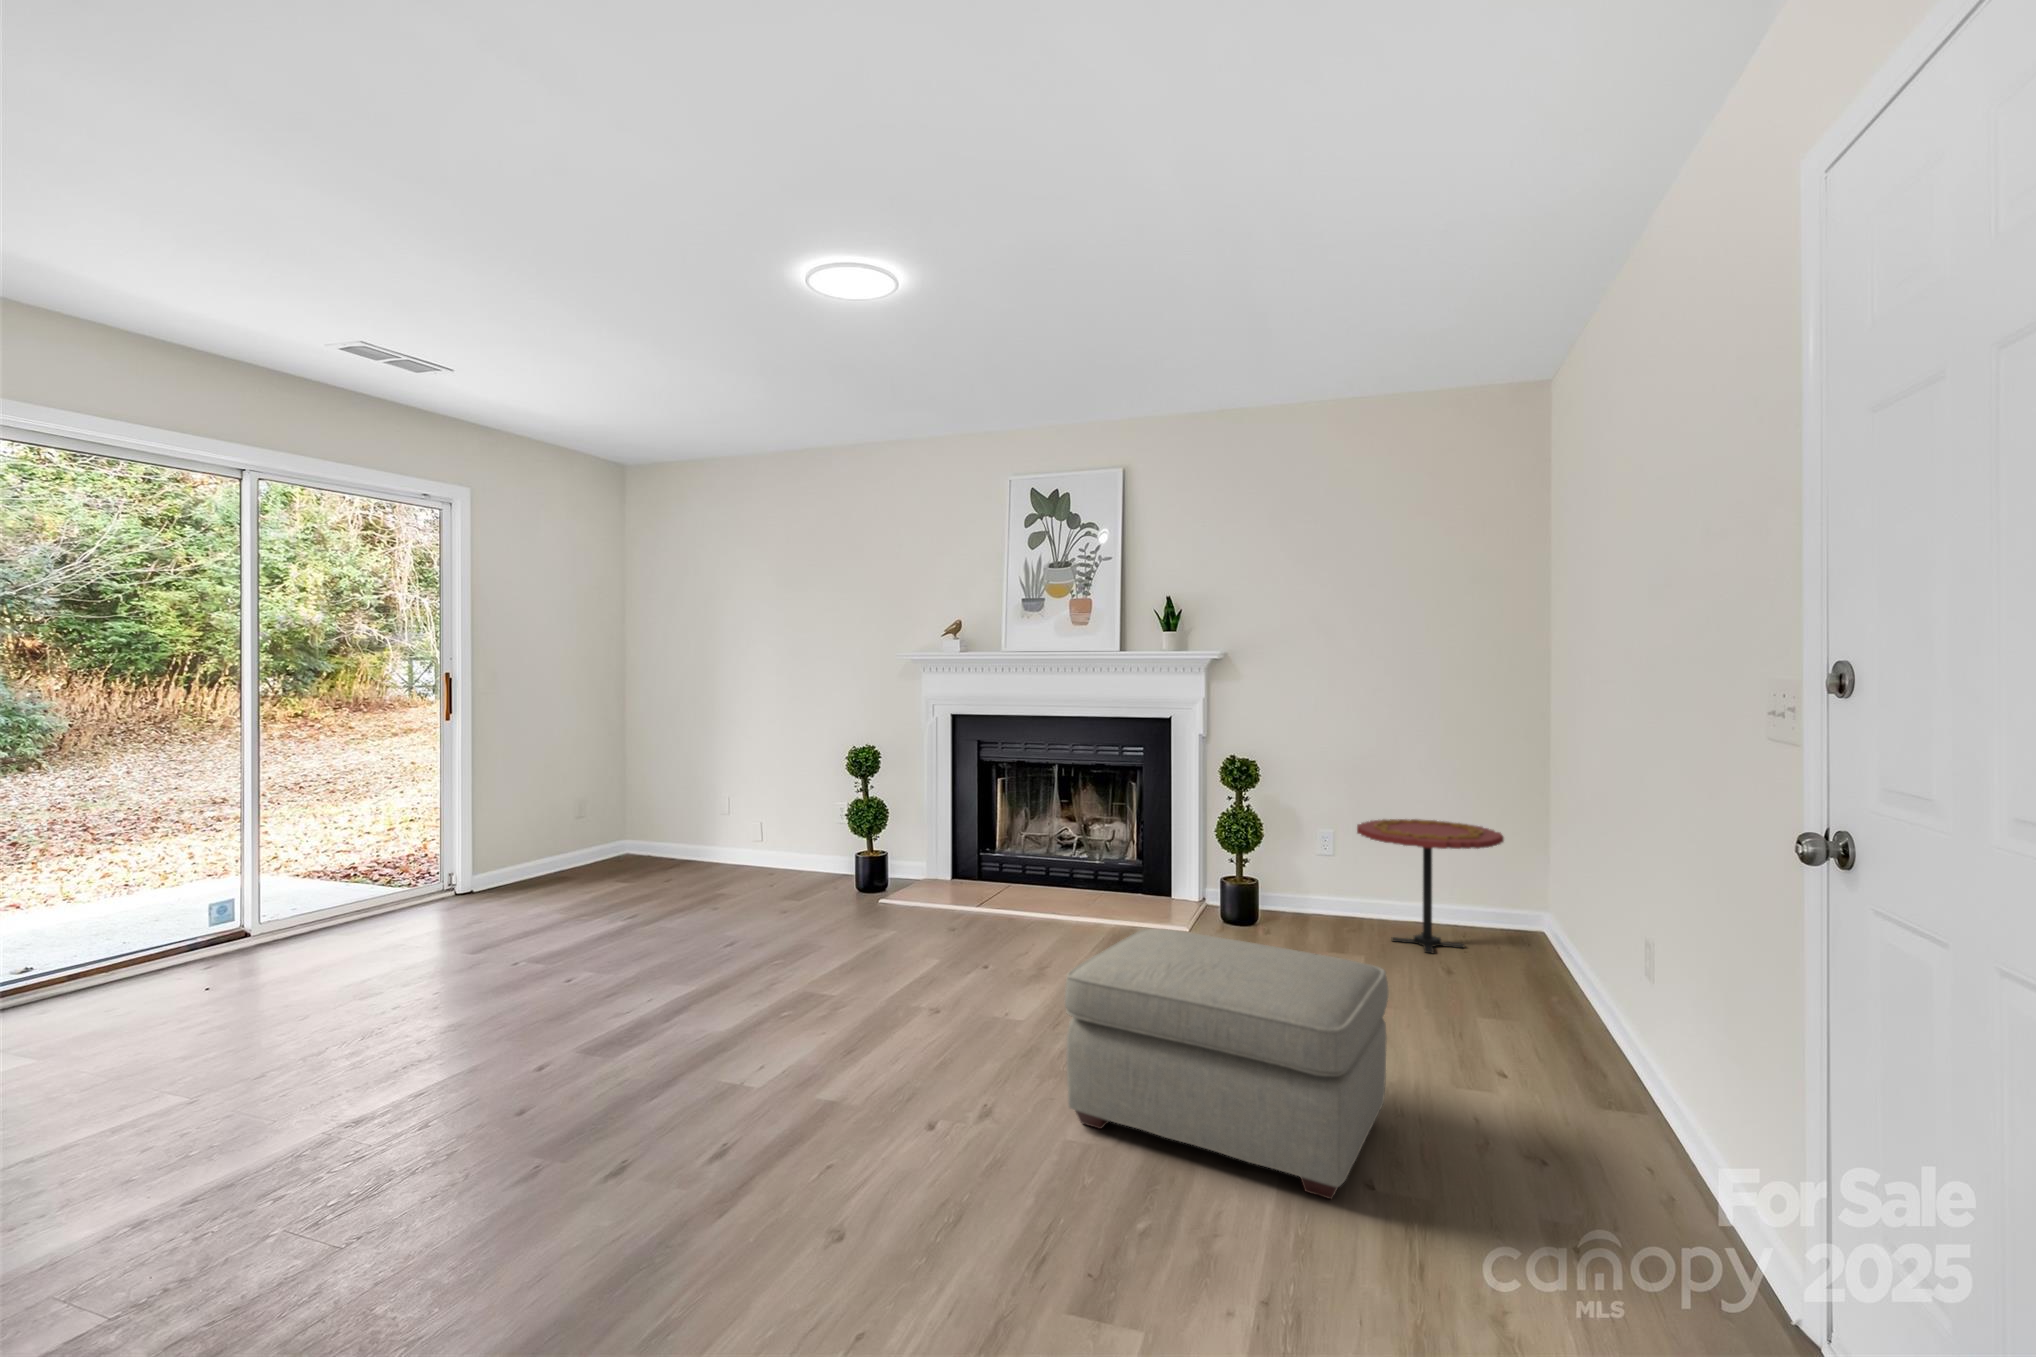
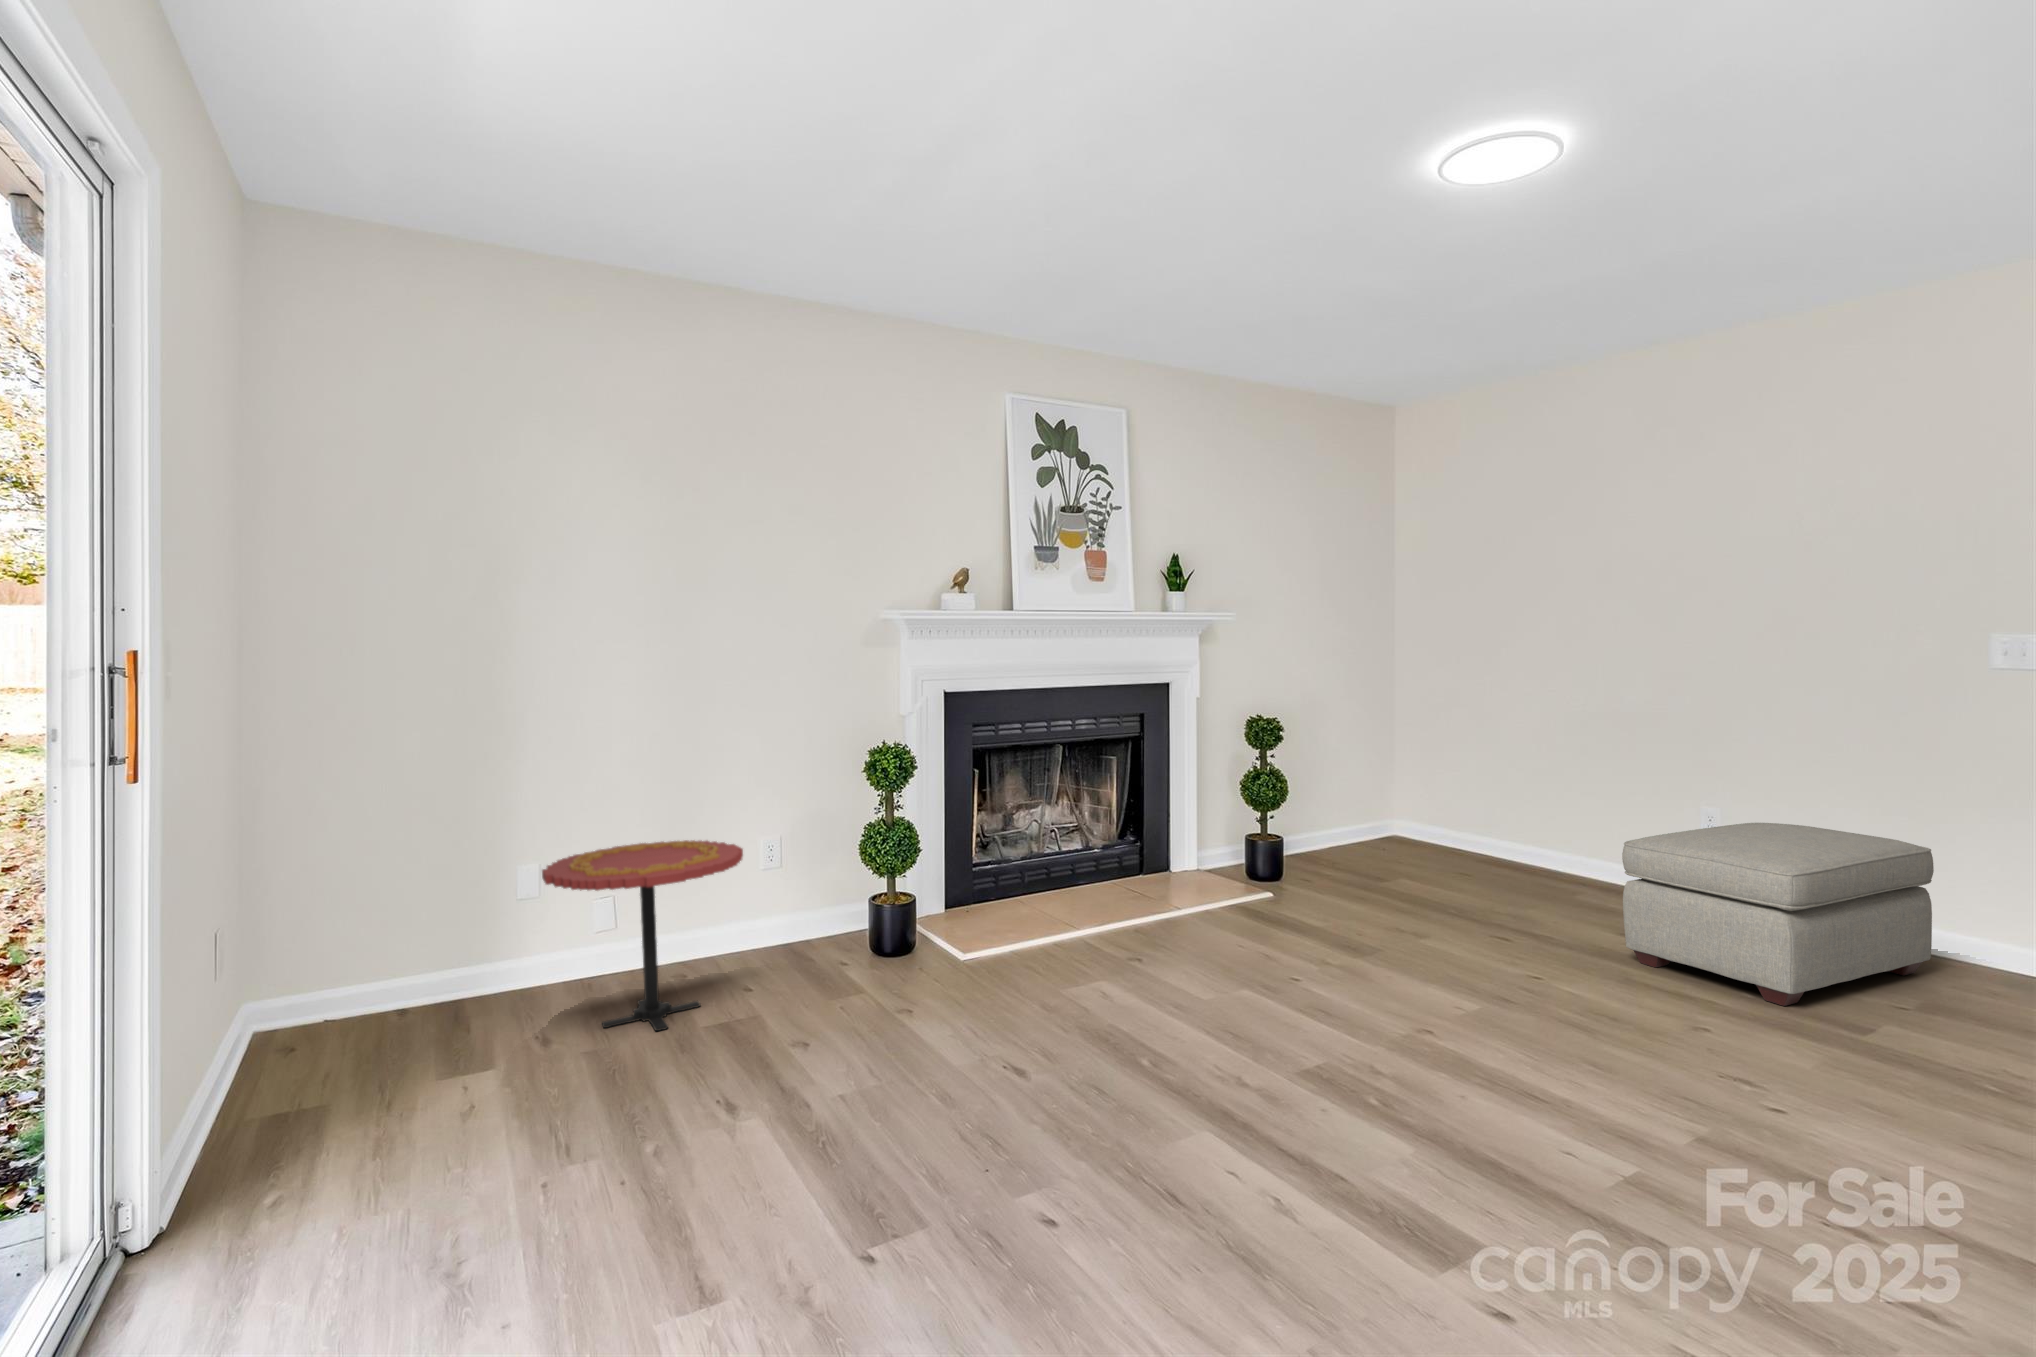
side table: present [1357,819,1504,953] -> present [542,840,743,1031]

